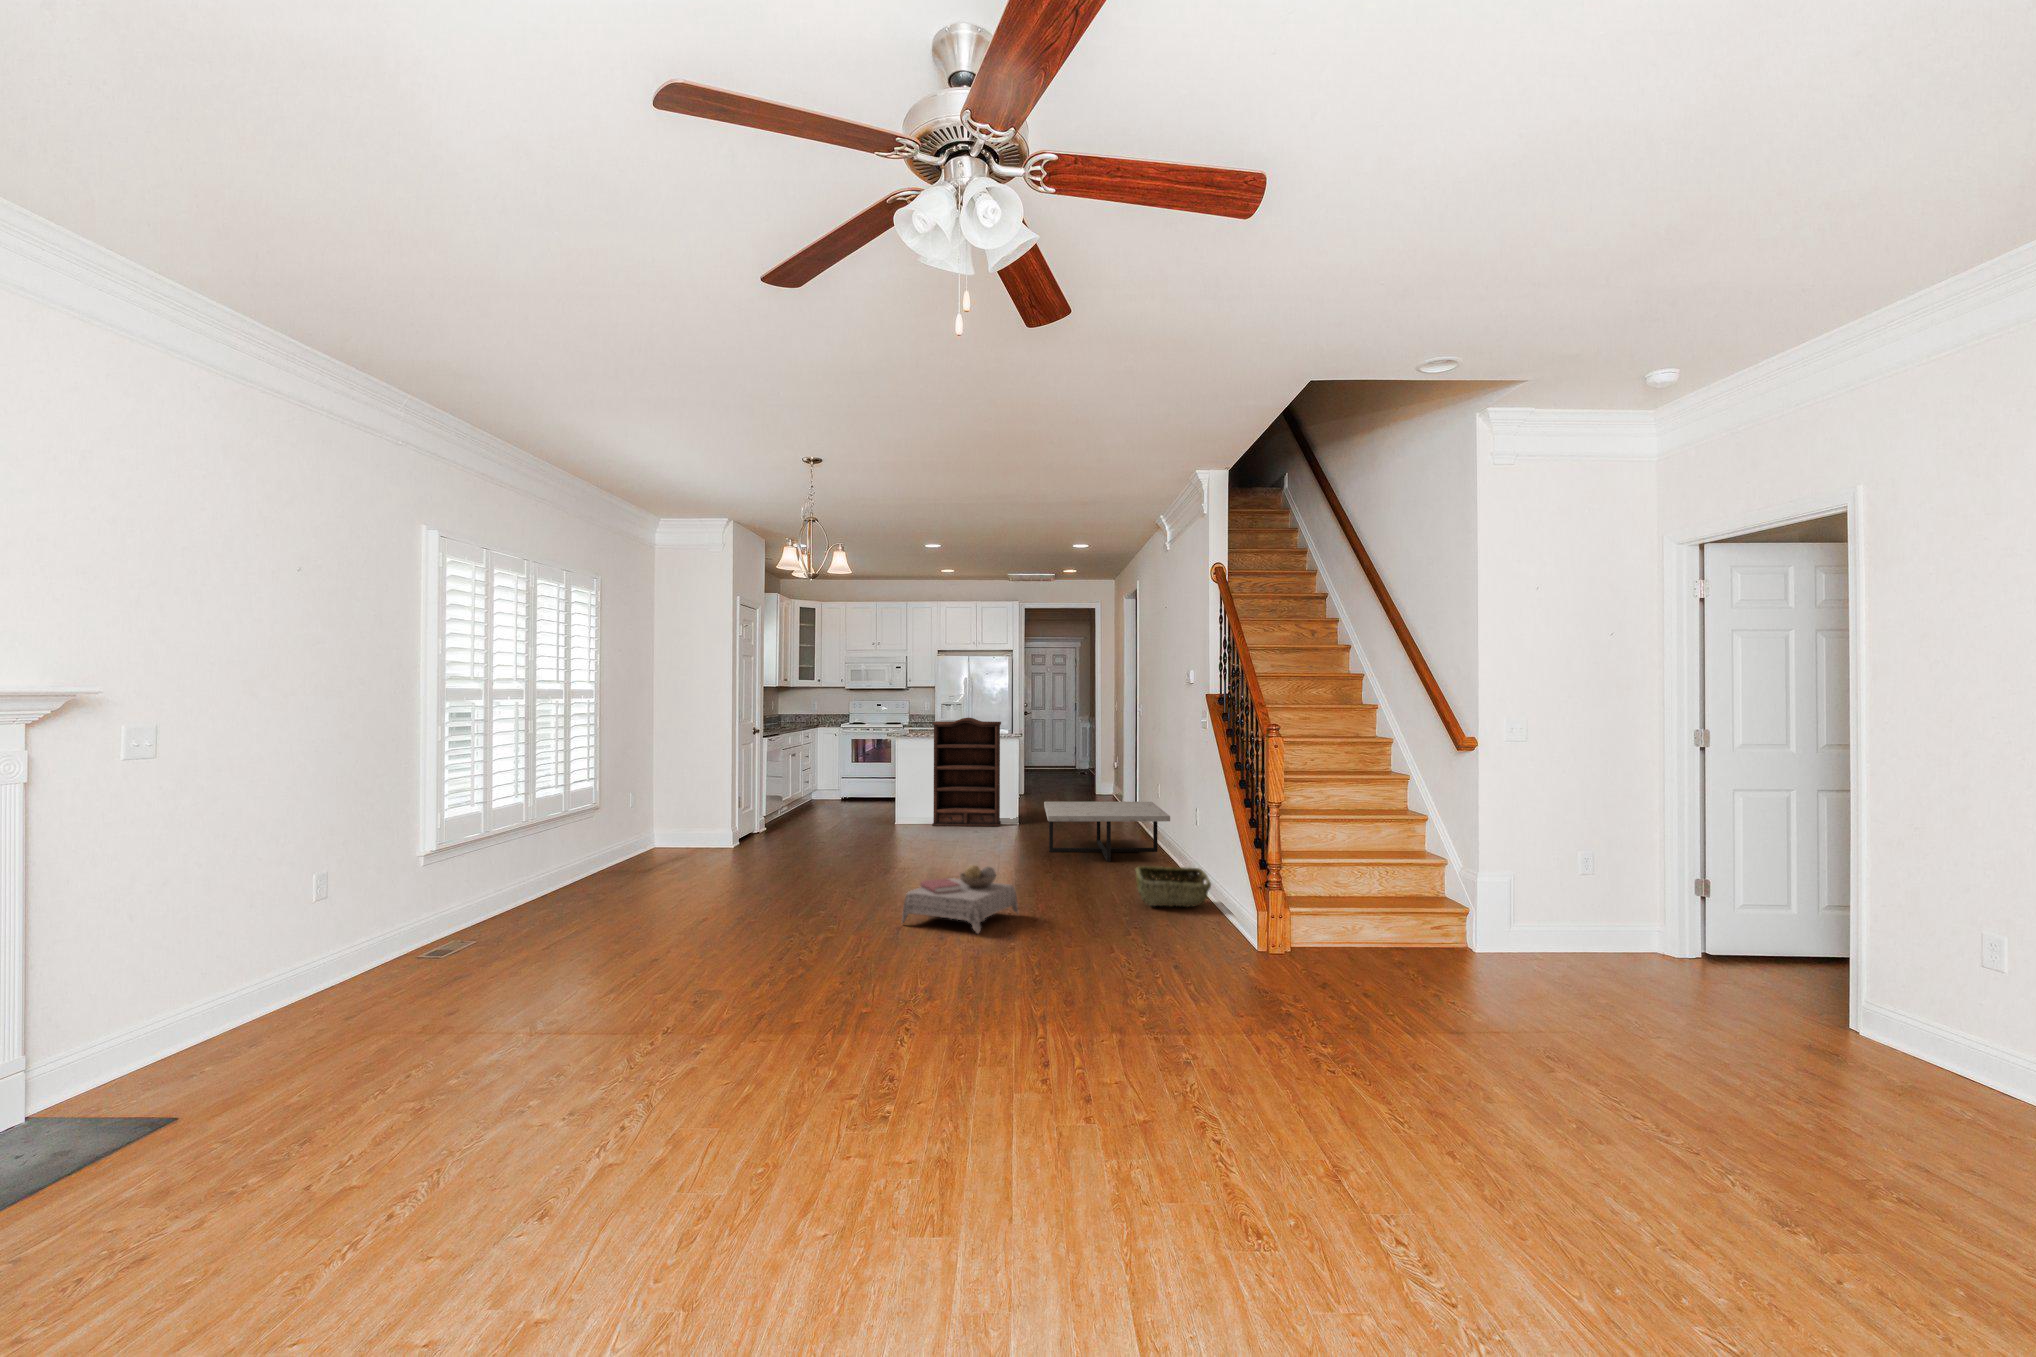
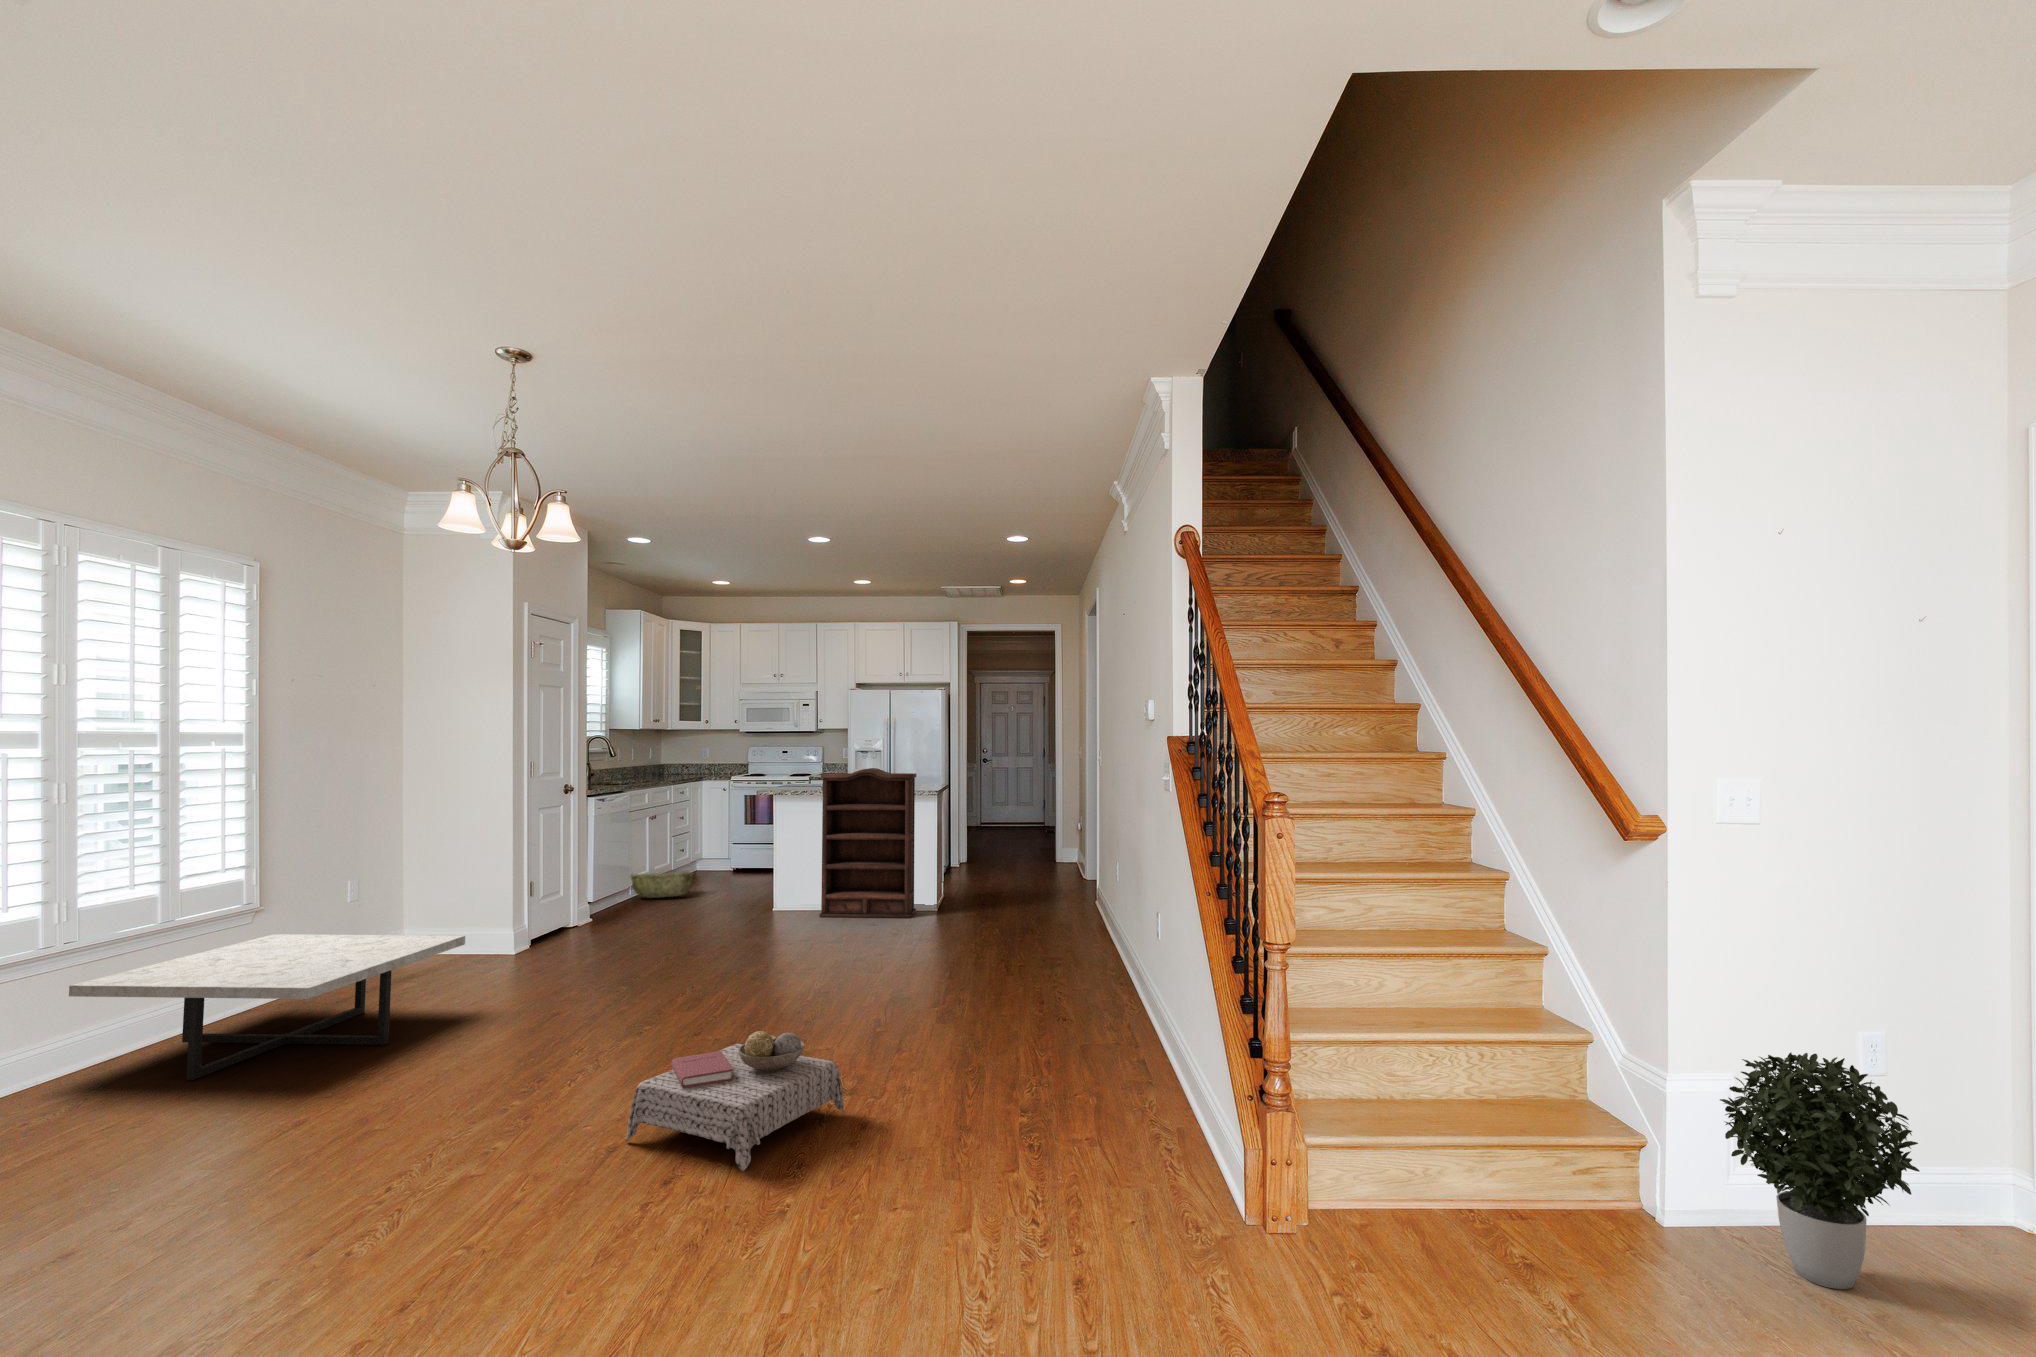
coffee table: present [1044,802,1170,862] -> present [69,934,465,1080]
potted plant: none [1504,857,1594,970] -> present [1720,1053,1919,1289]
woven basket: present [1135,866,1211,907] -> present [631,872,694,898]

